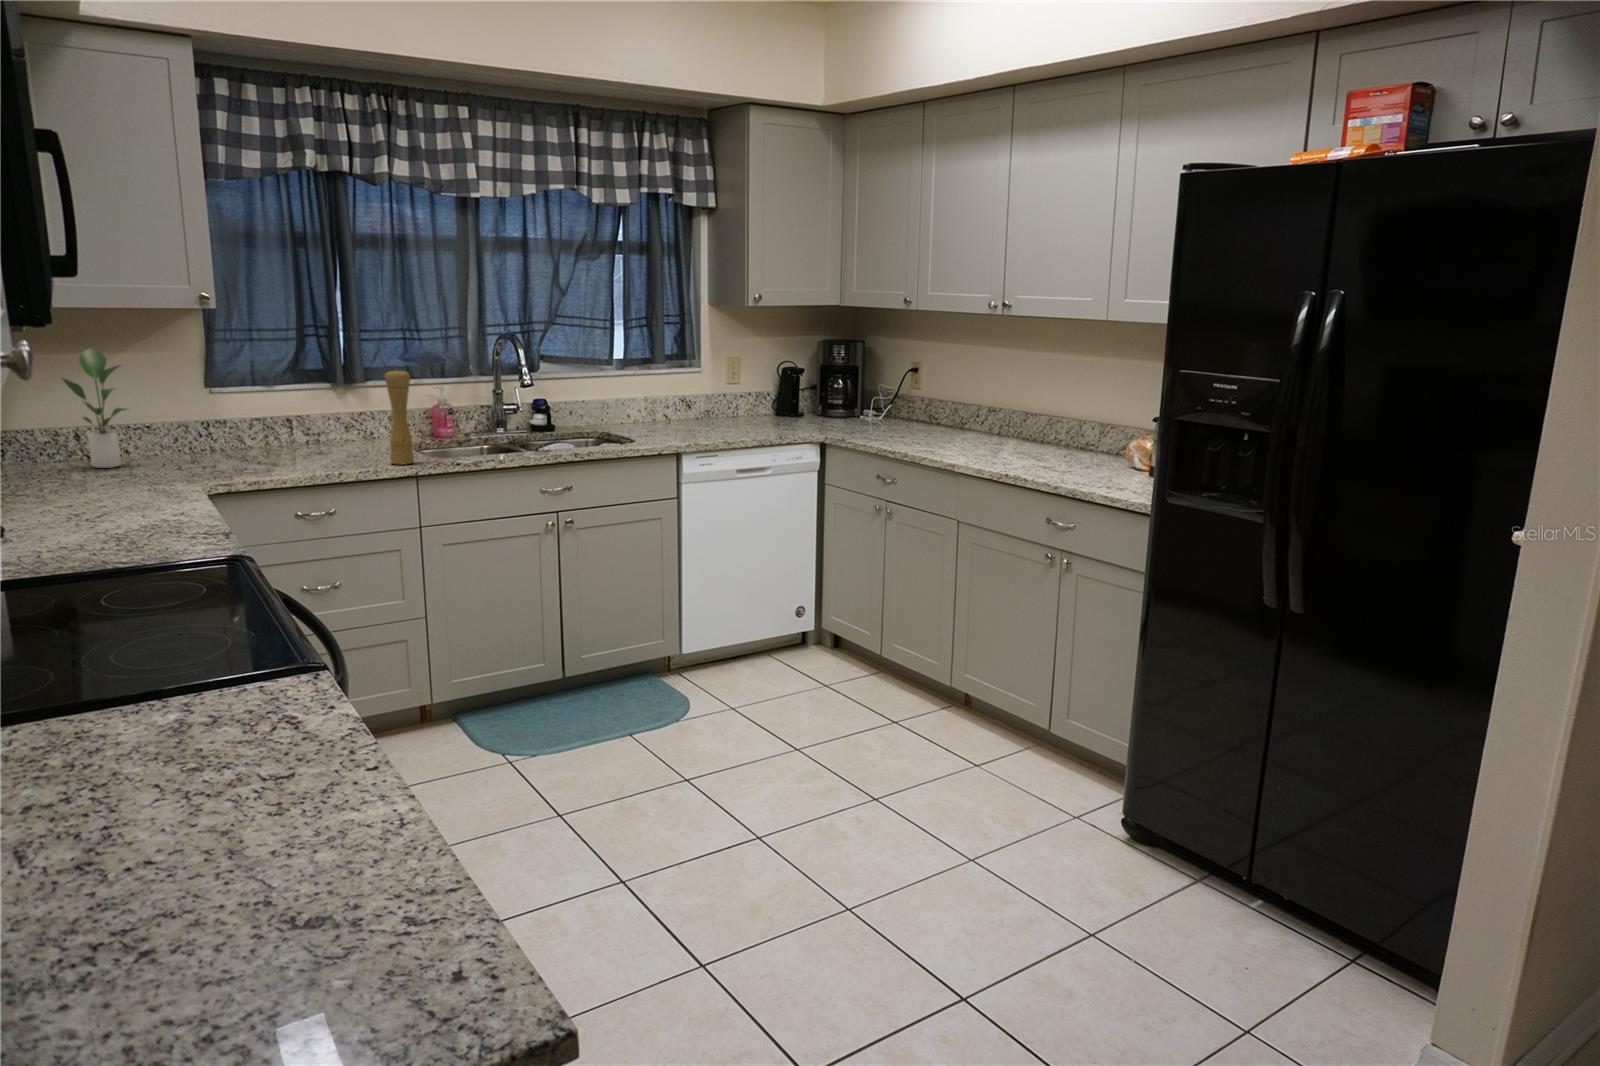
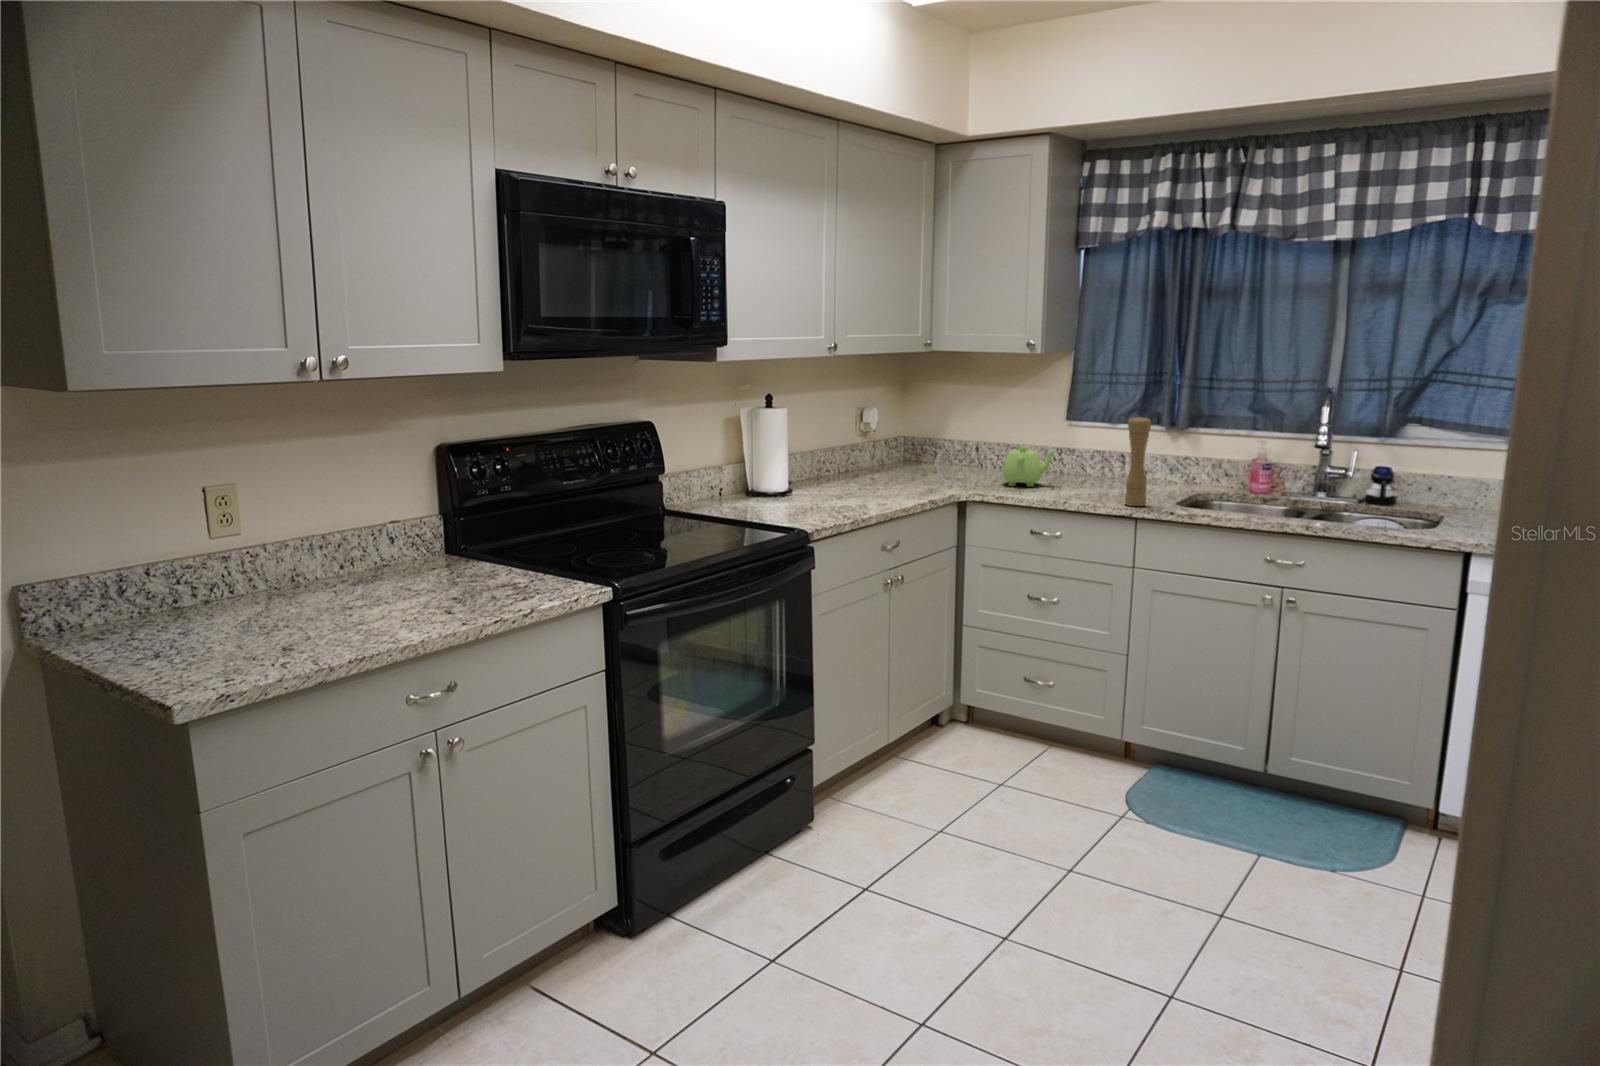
potted plant: present [62,348,127,468] -> none [946,384,992,475]
teapot: none [189,419,256,469] -> present [1003,446,1056,487]

